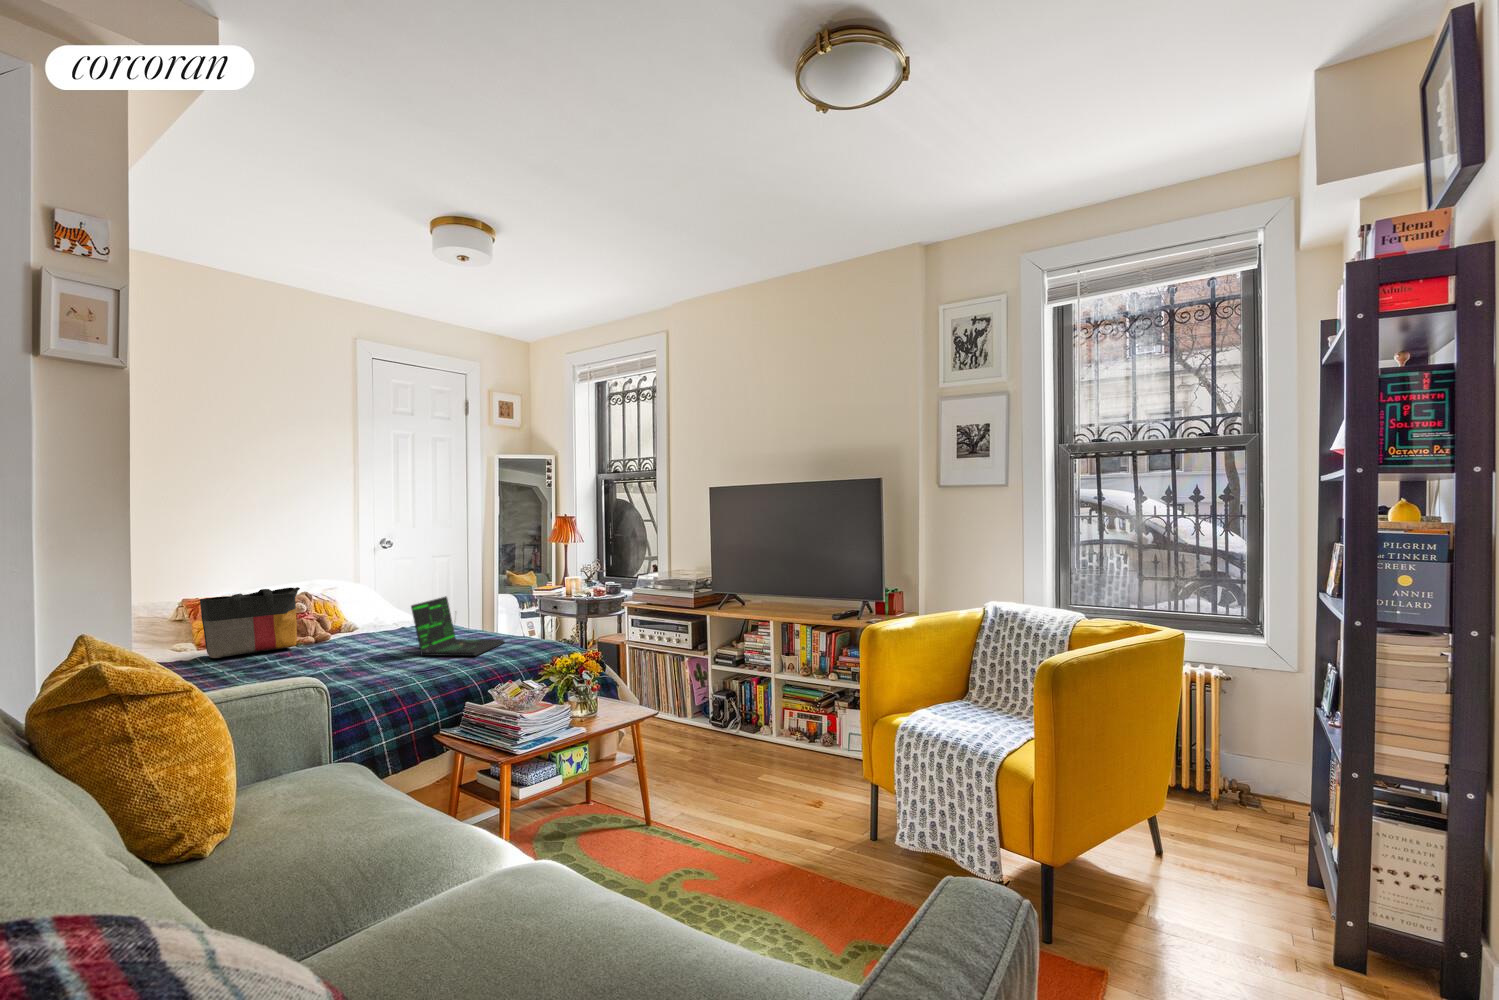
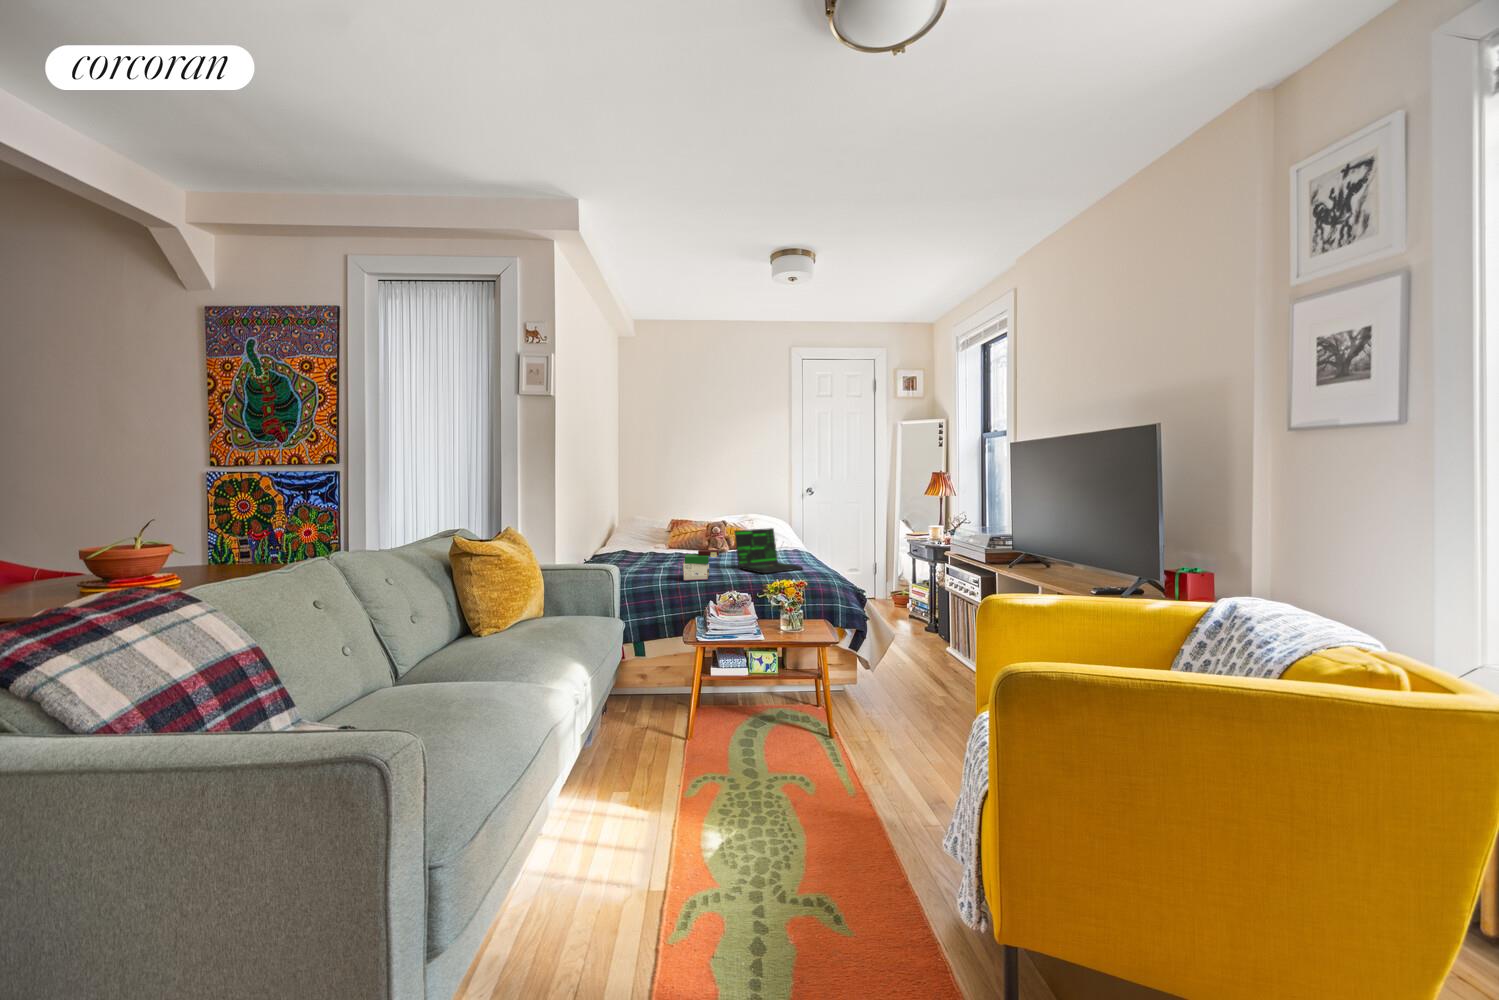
tote bag: present [200,587,300,658] -> none [647,514,699,554]
book: none [362,634,422,685] -> present [682,550,719,581]

